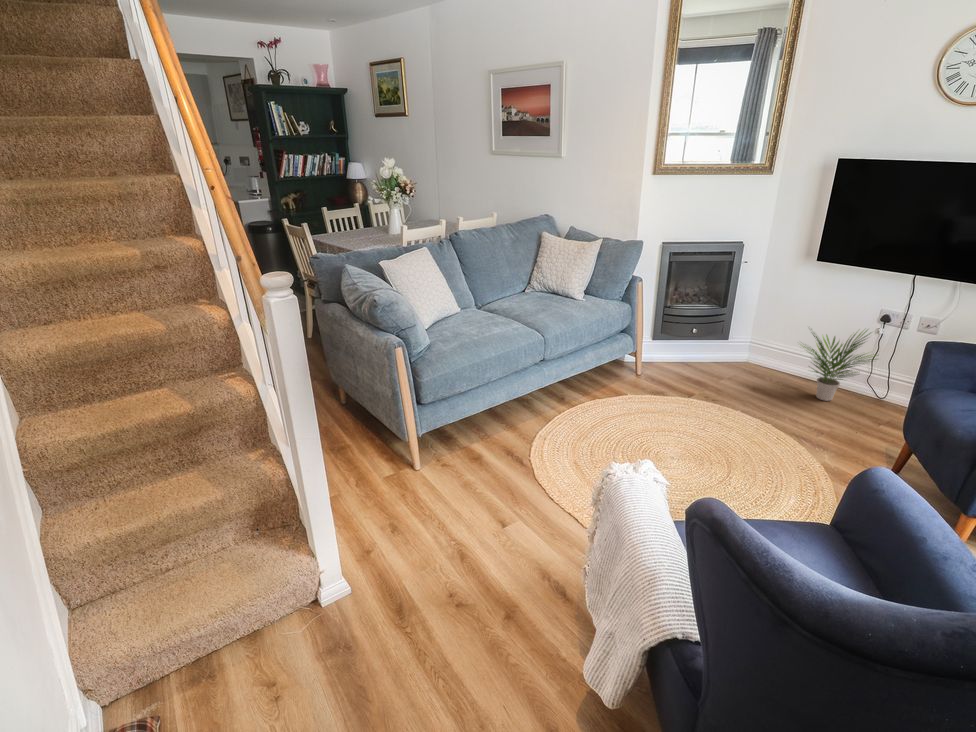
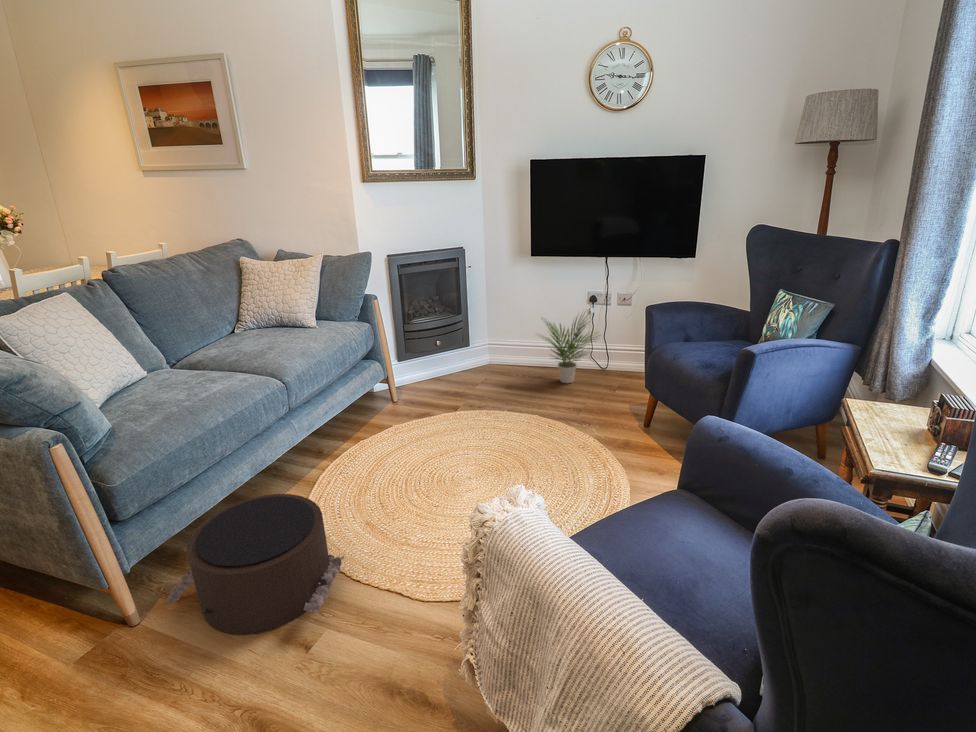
pouf: none [434,415,549,505] -> present [165,494,344,635]

